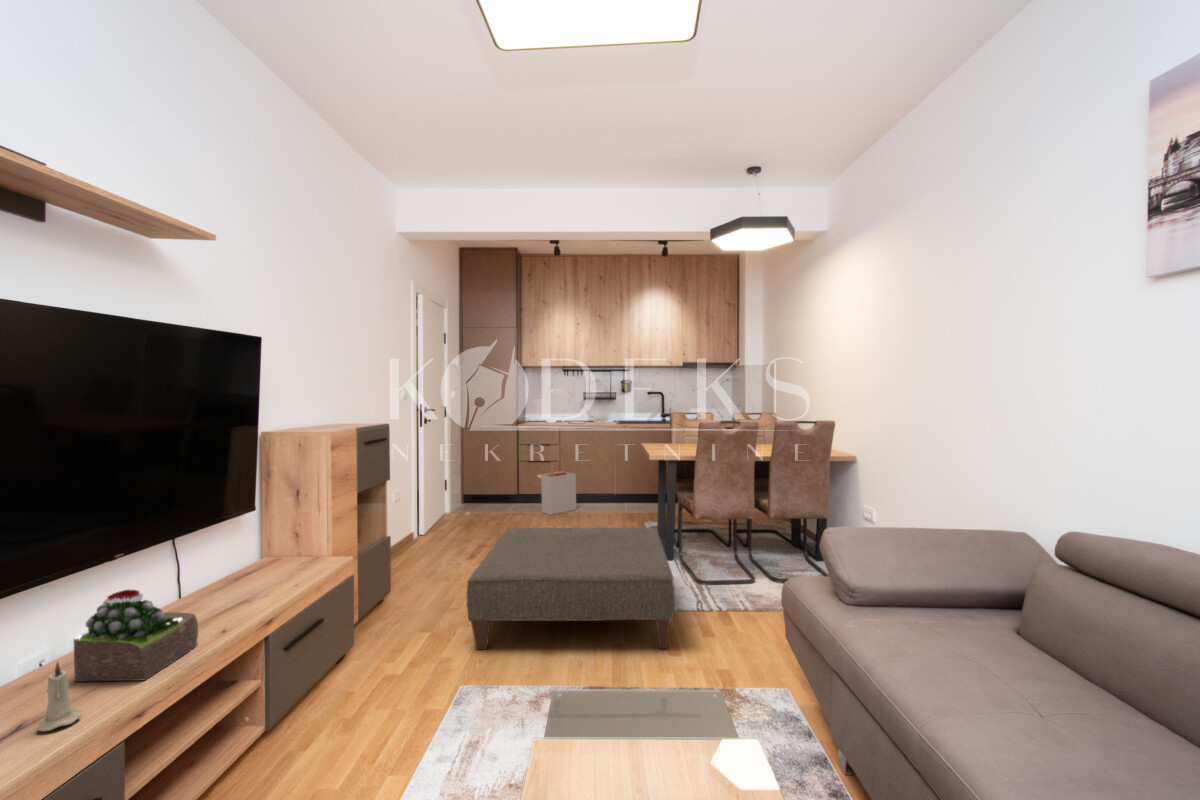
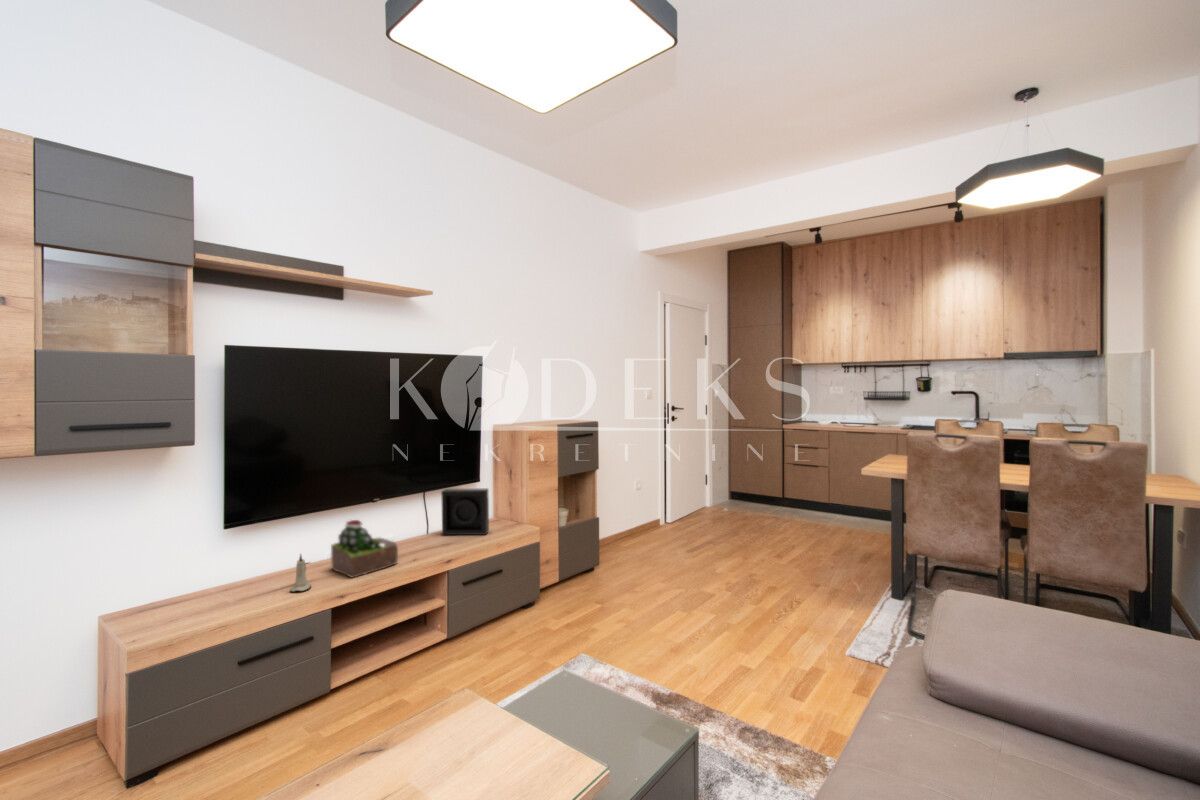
storage bin: present [538,464,576,515] -> none [798,467,842,523]
speaker: none [212,518,287,594] -> present [441,489,489,535]
ottoman: present [467,528,675,649] -> none [615,527,863,690]

